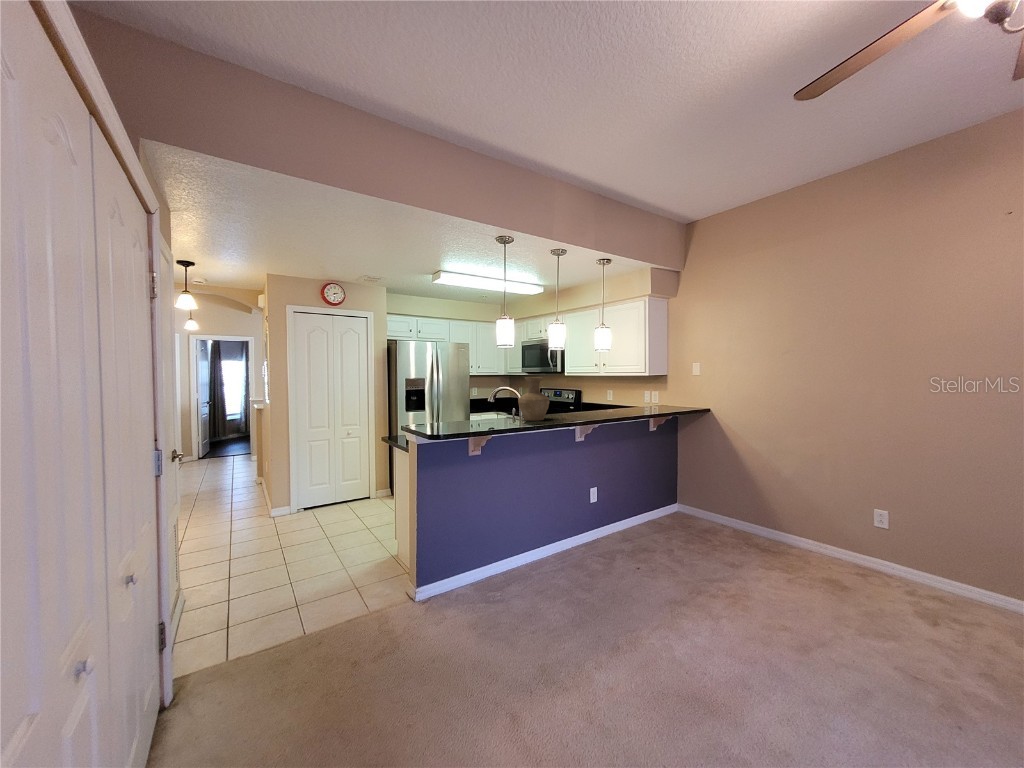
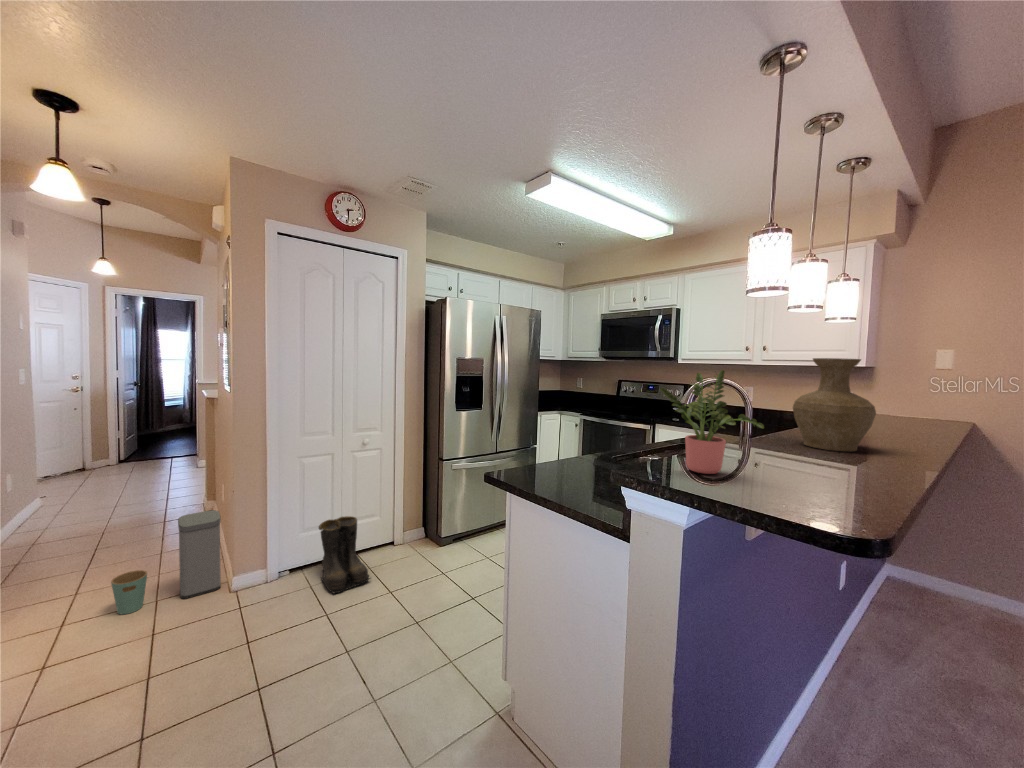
potted plant: none [417,387,444,427] -> present [660,370,764,474]
trash can: none [209,472,266,526] -> present [111,510,221,614]
boots: none [320,478,350,518] -> present [319,516,371,594]

